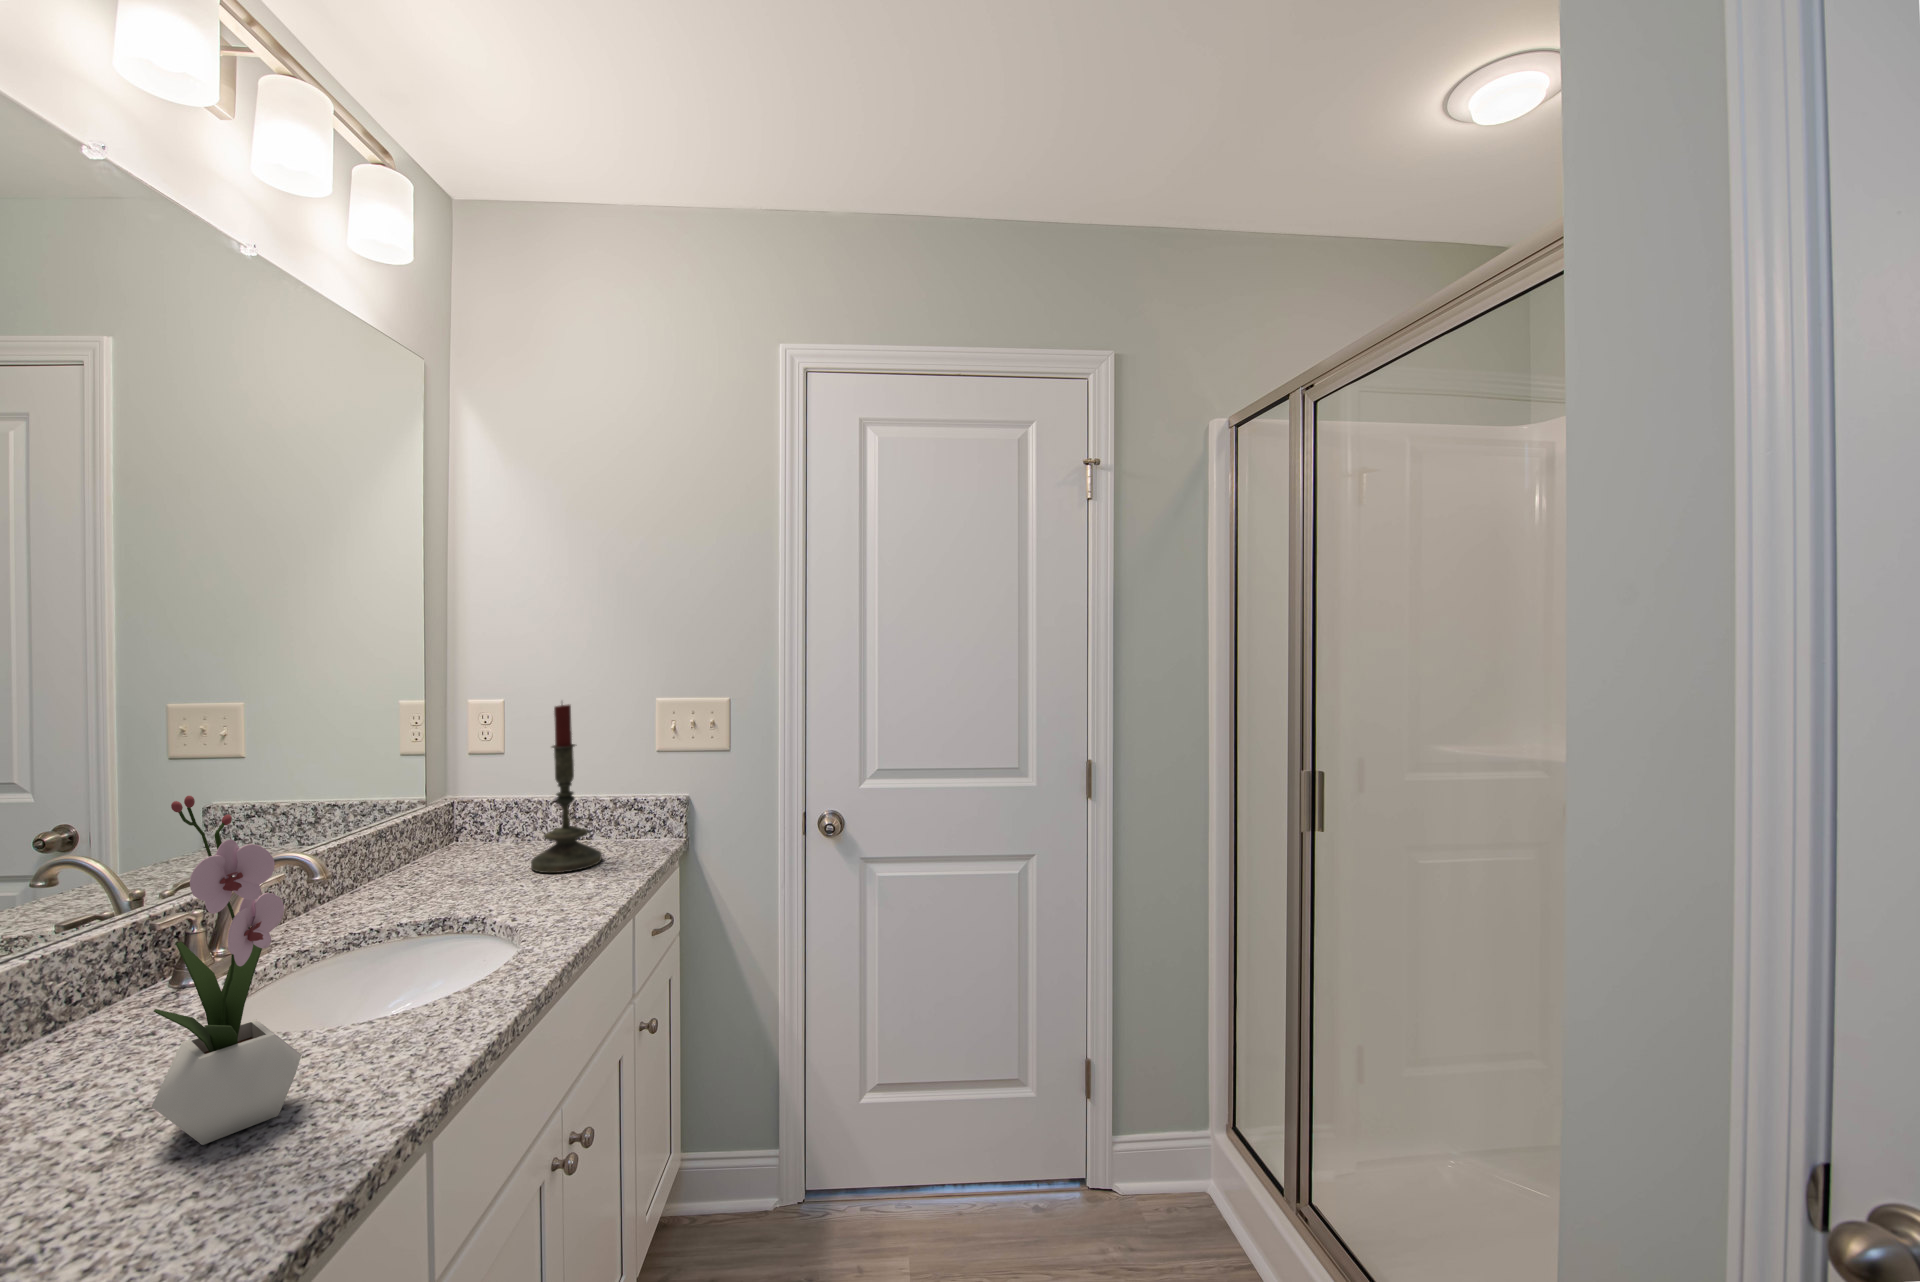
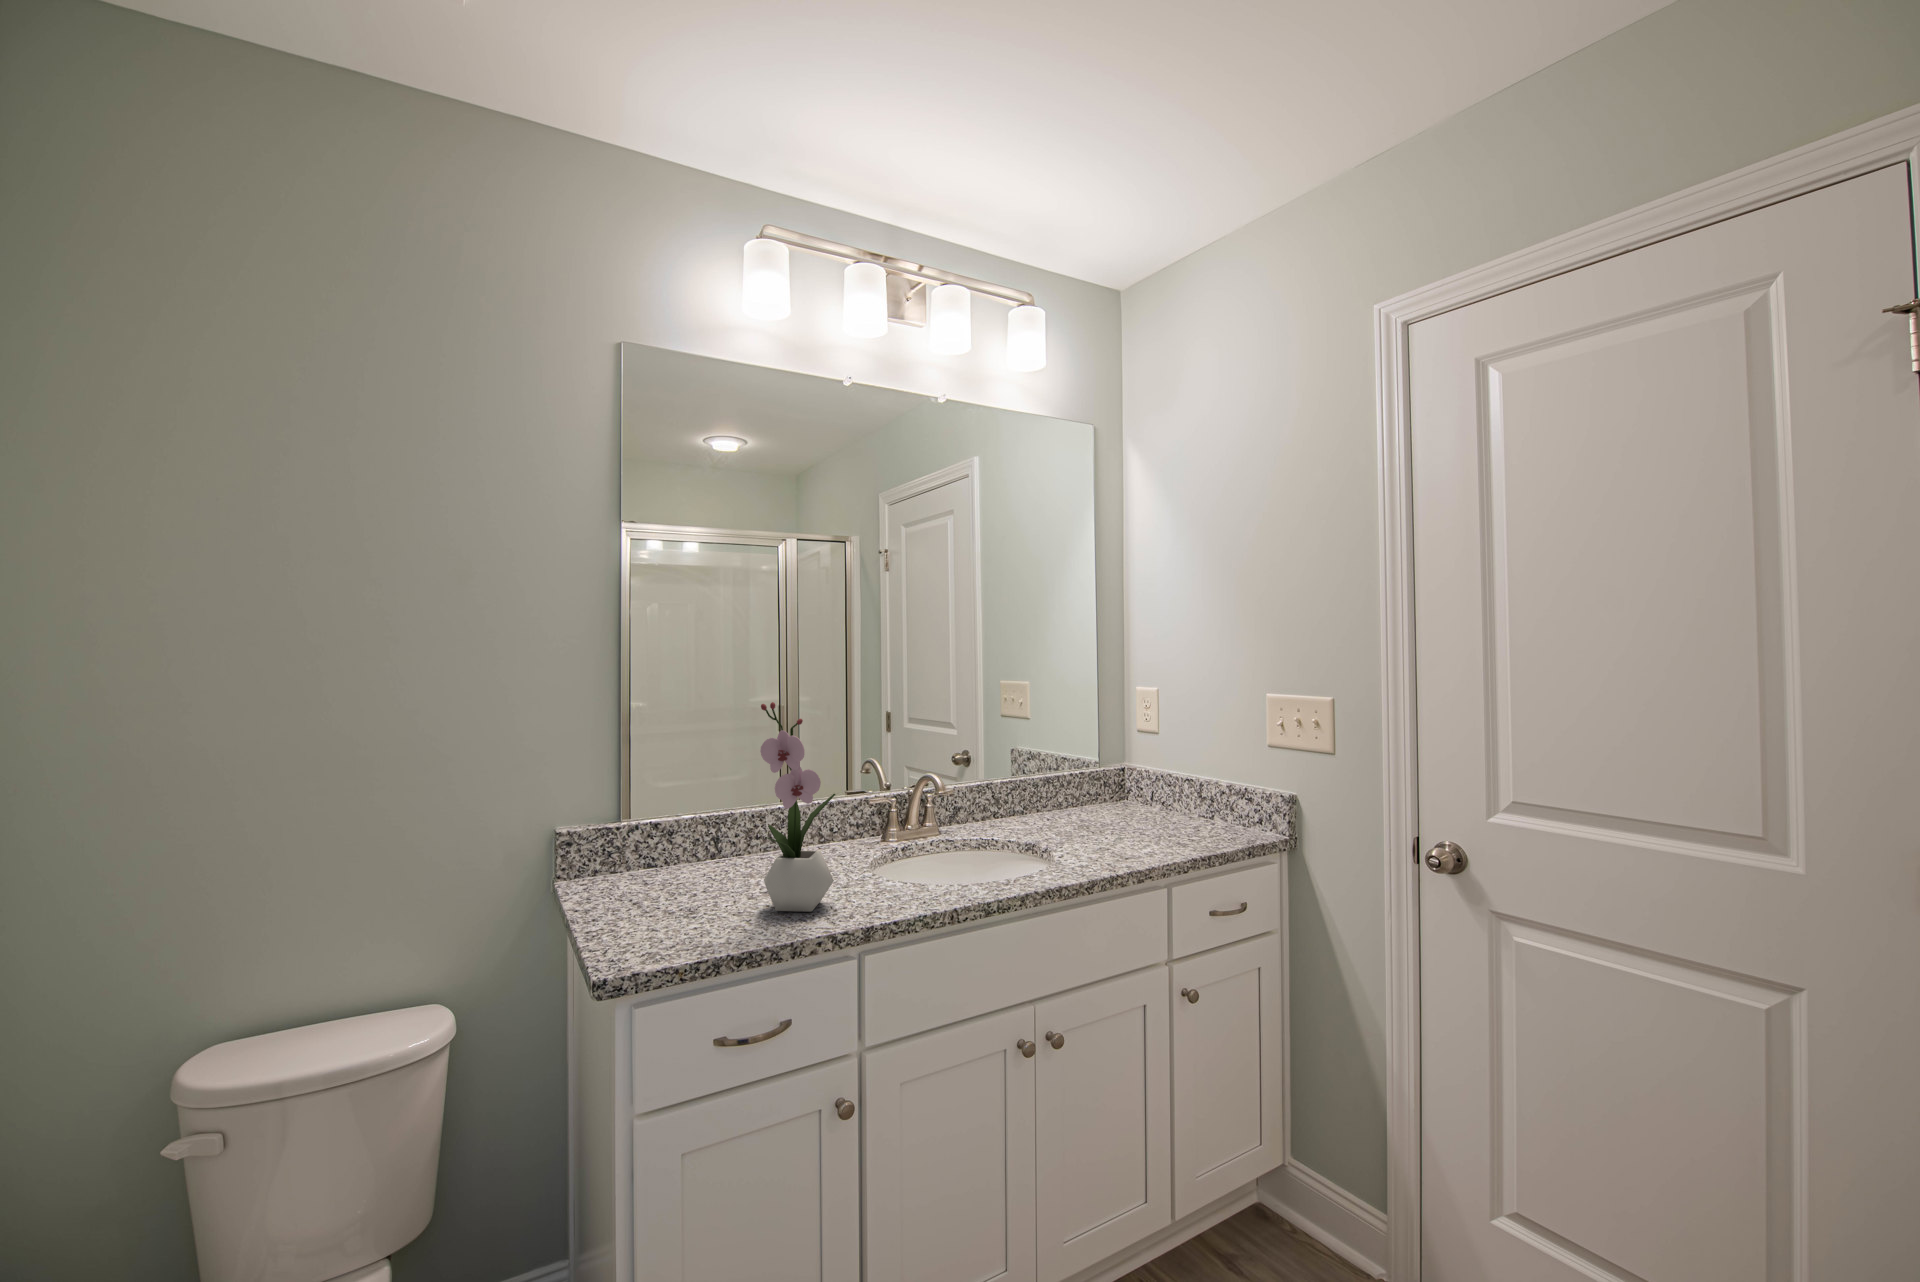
candle: present [531,704,602,873] -> none [1136,684,1195,838]

